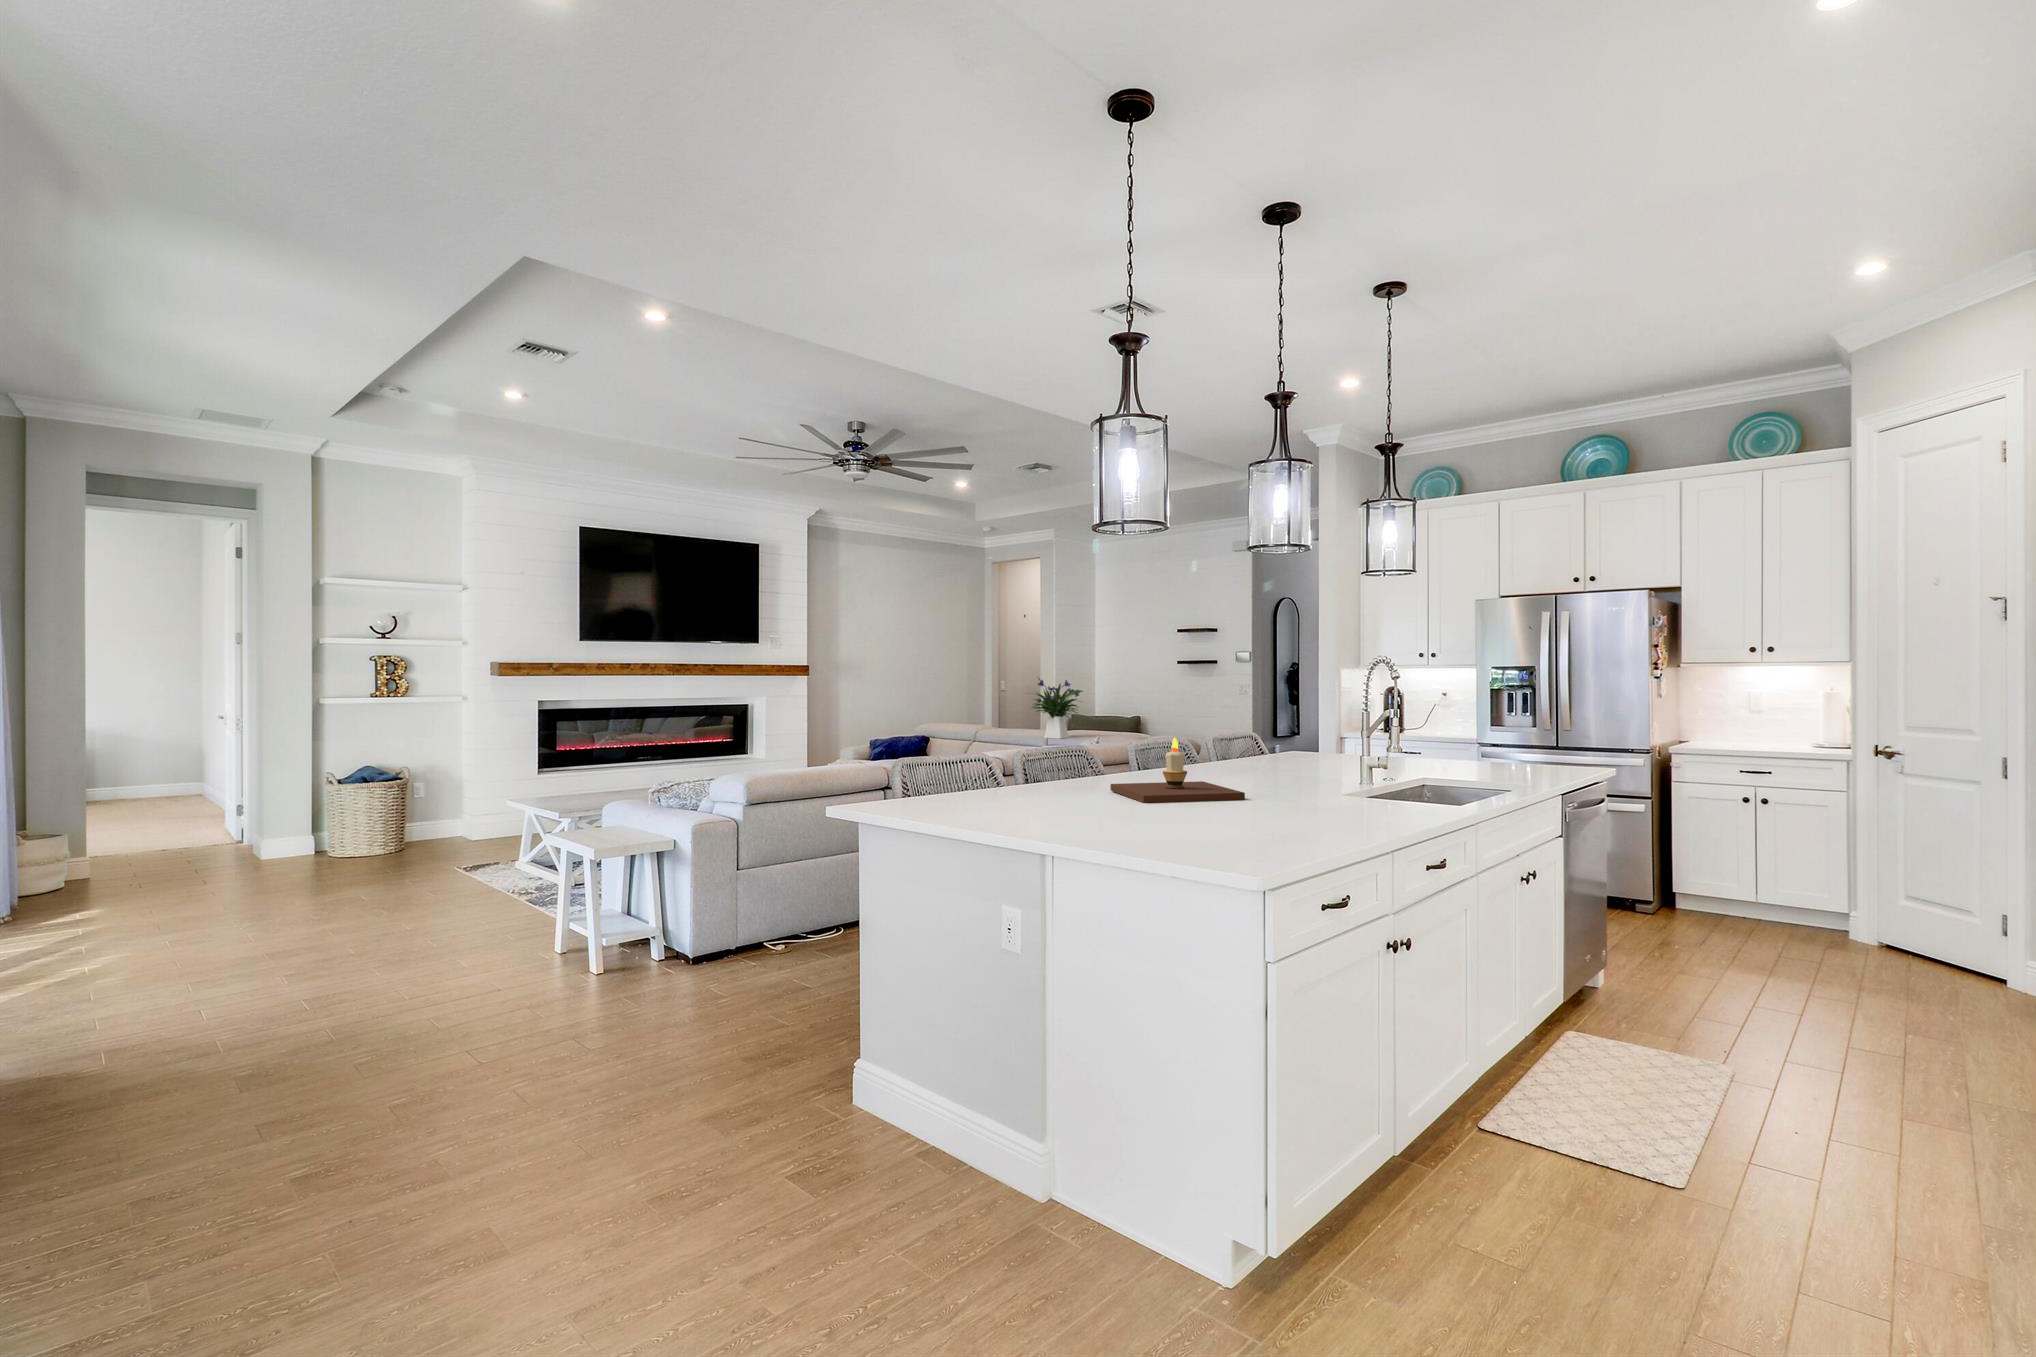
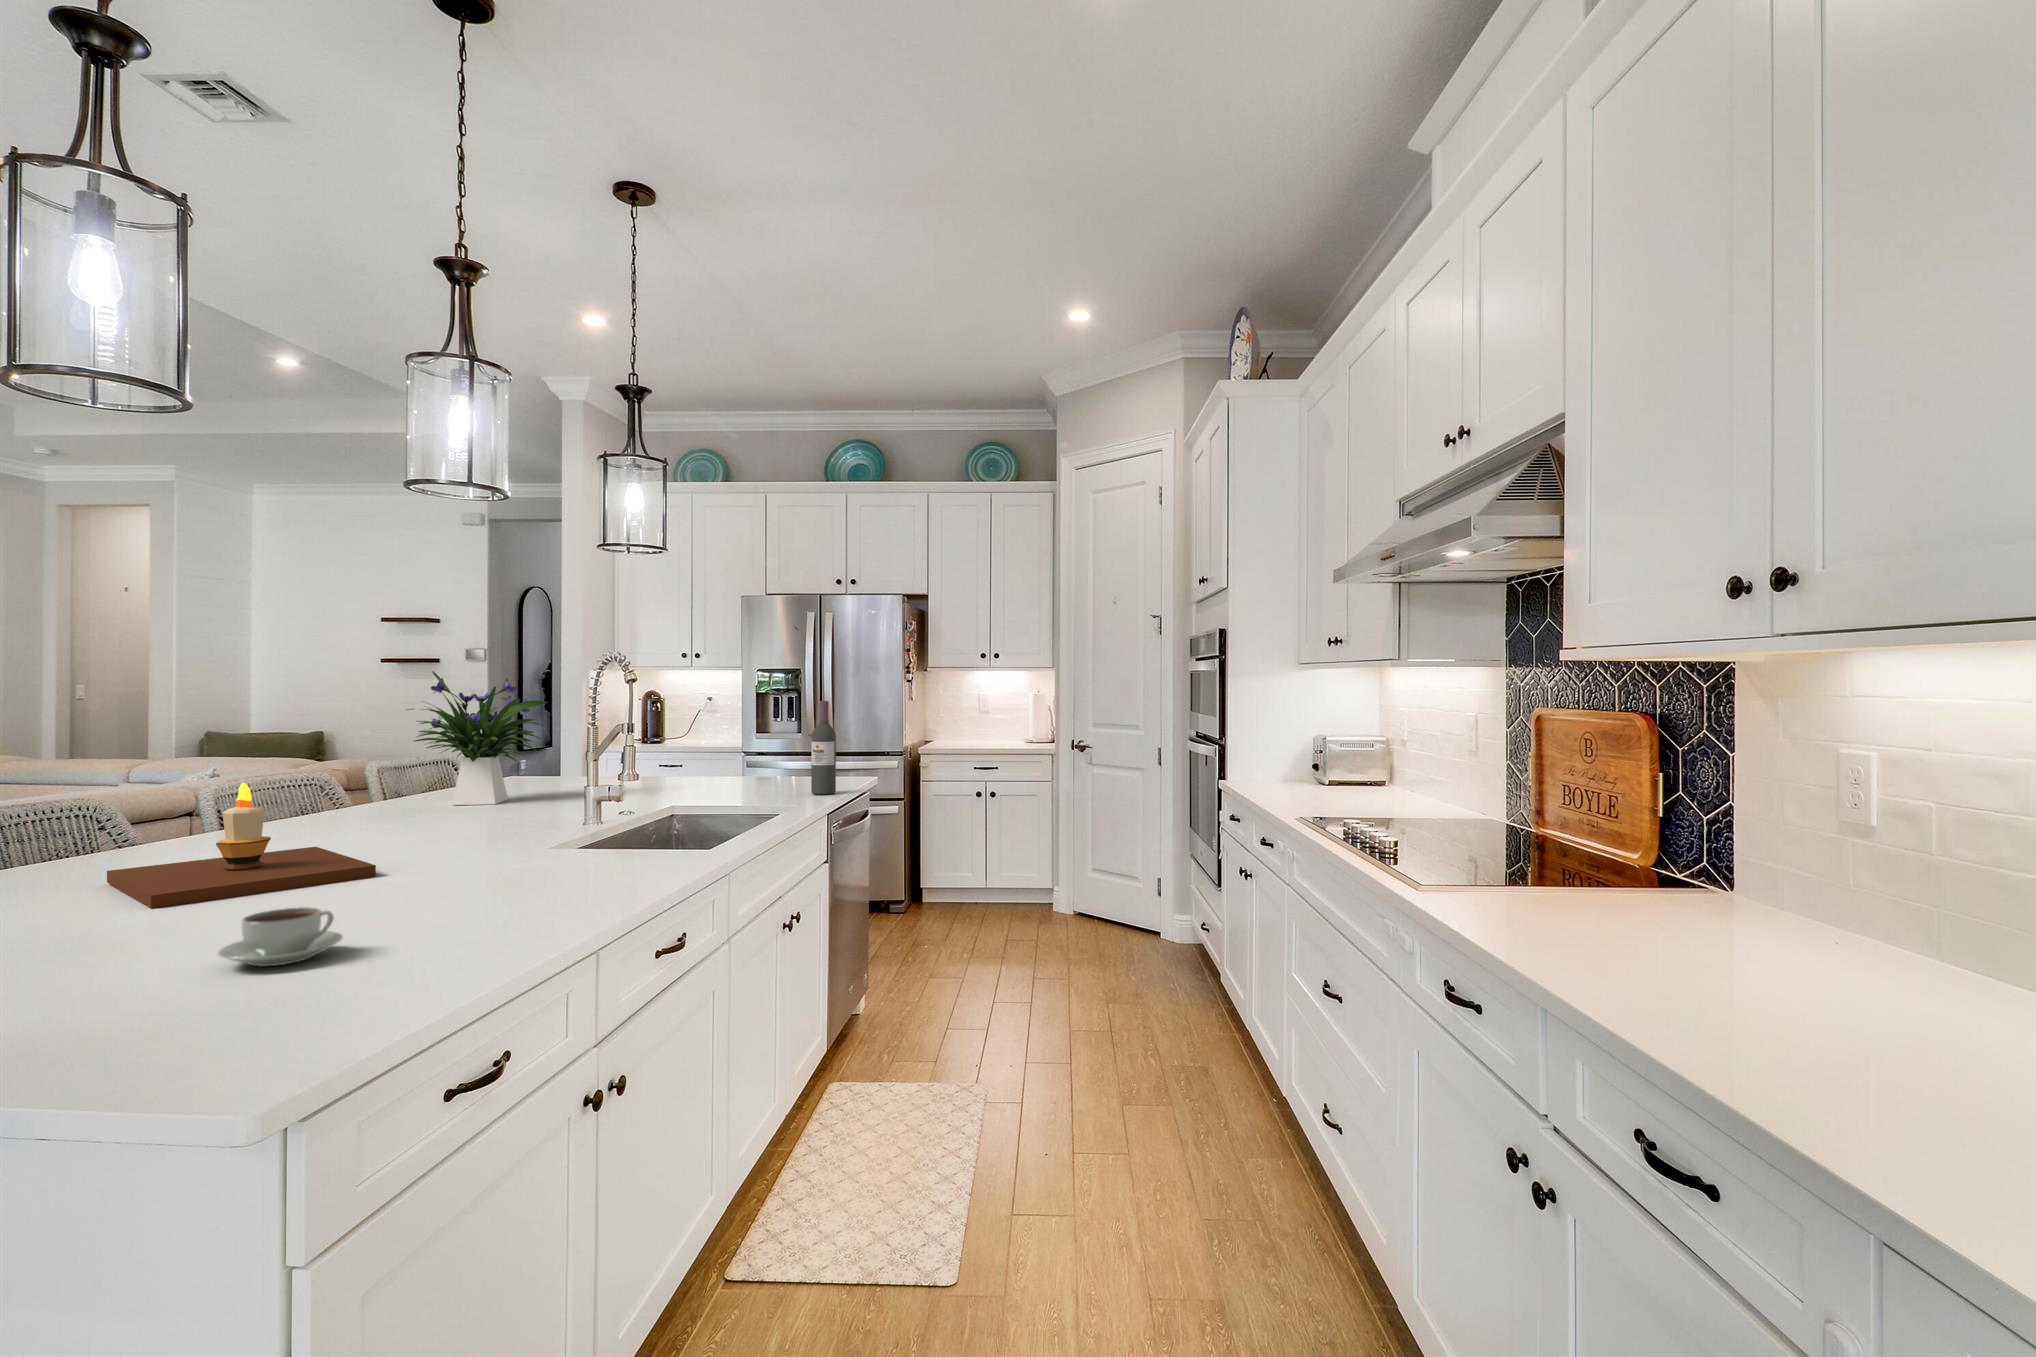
flower arrangement: present [1032,677,1082,738] -> present [406,671,548,805]
wine bottle: none [1547,695,1571,778] -> present [811,701,836,795]
coffee cup: none [1202,801,1257,830] -> present [218,907,343,966]

